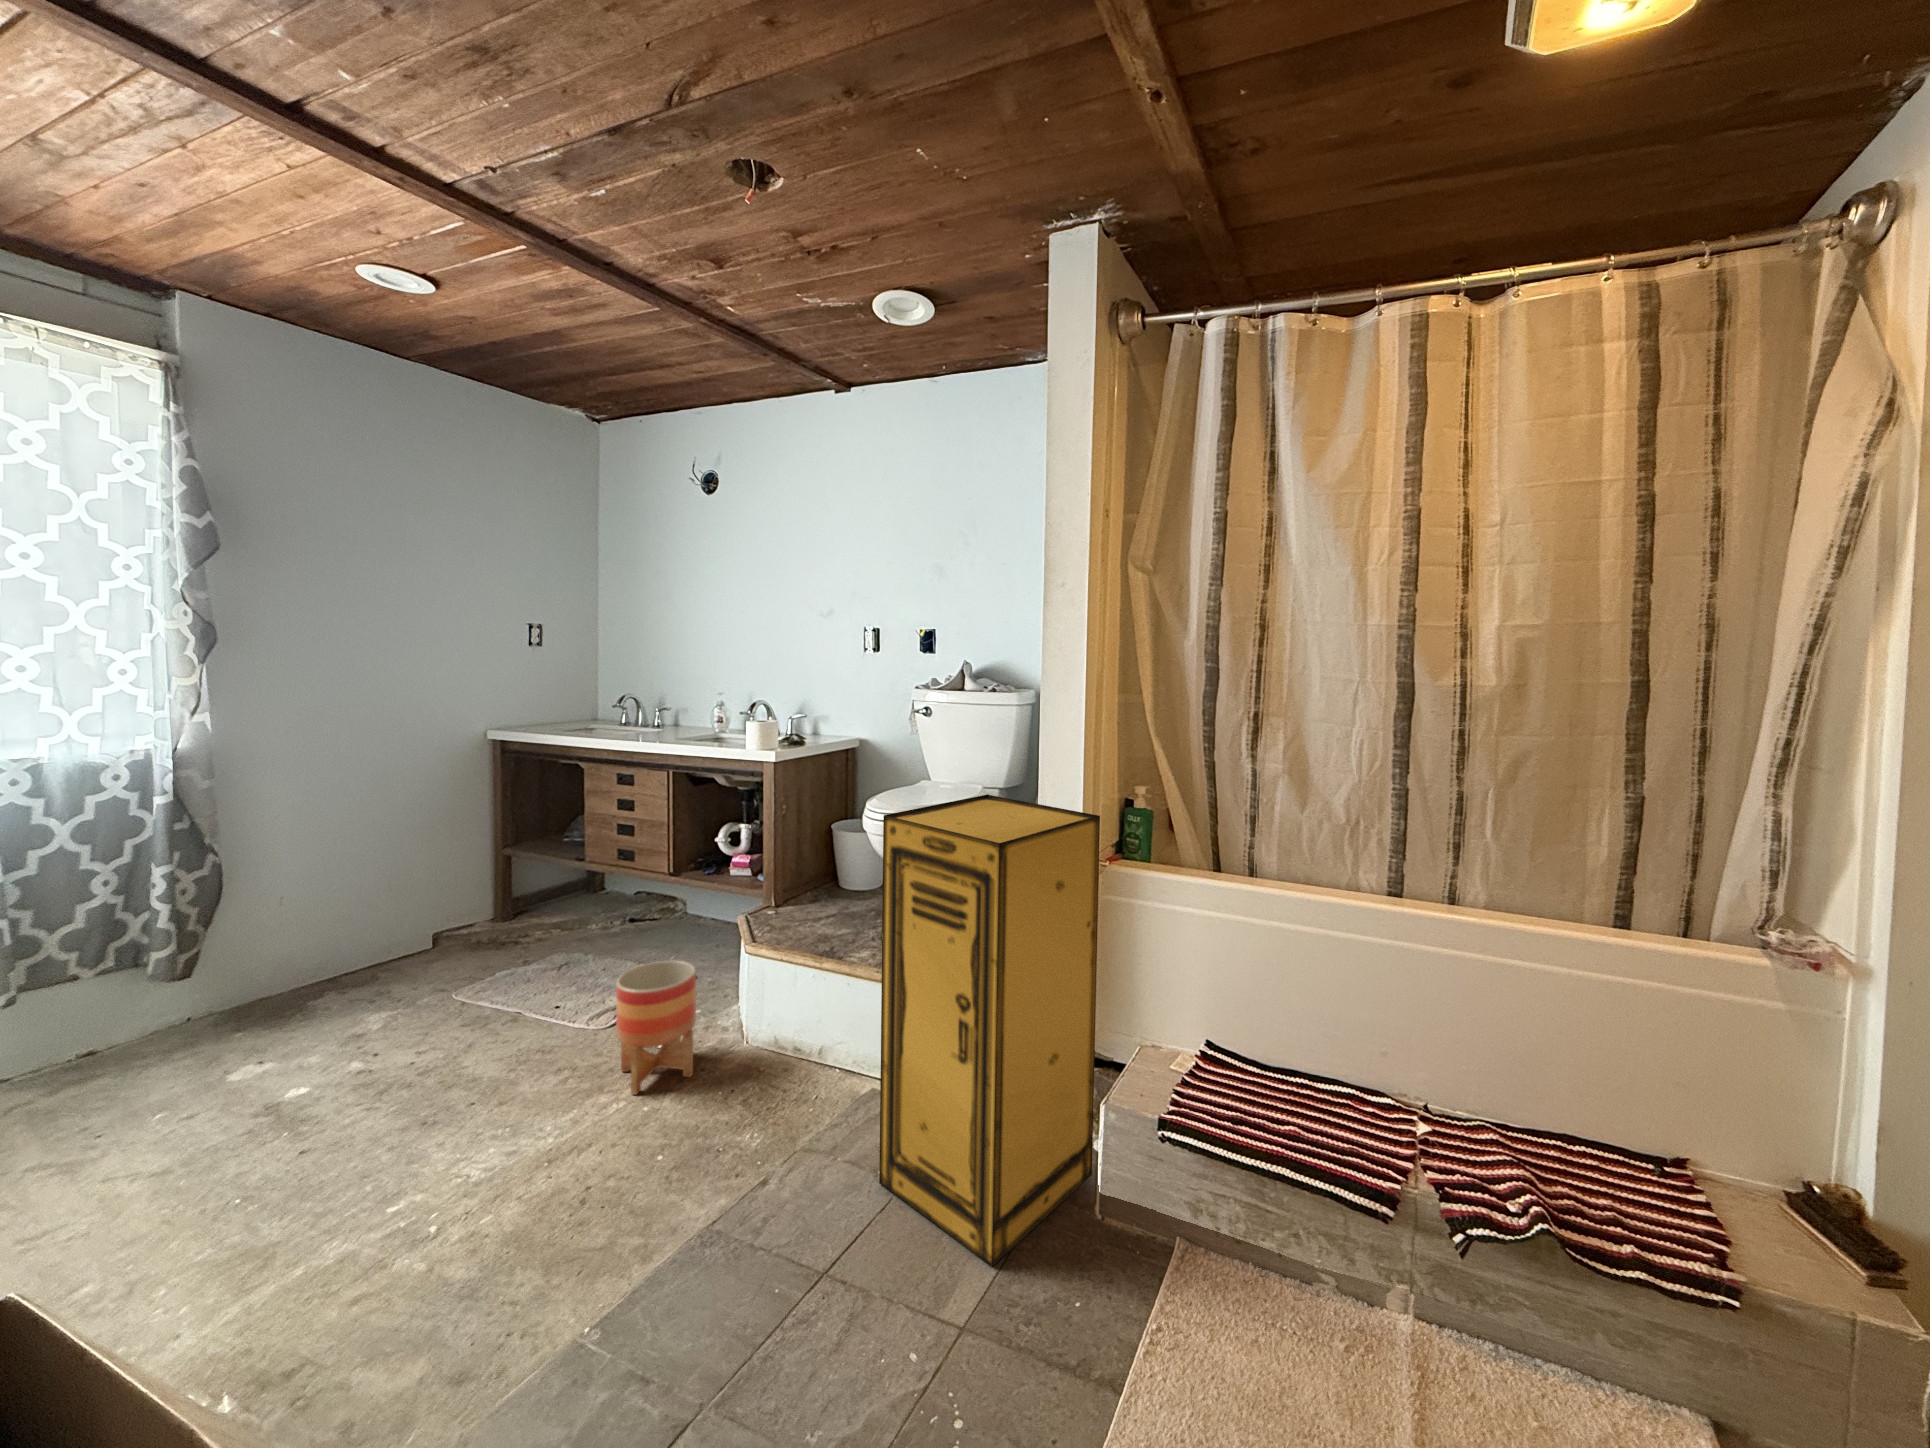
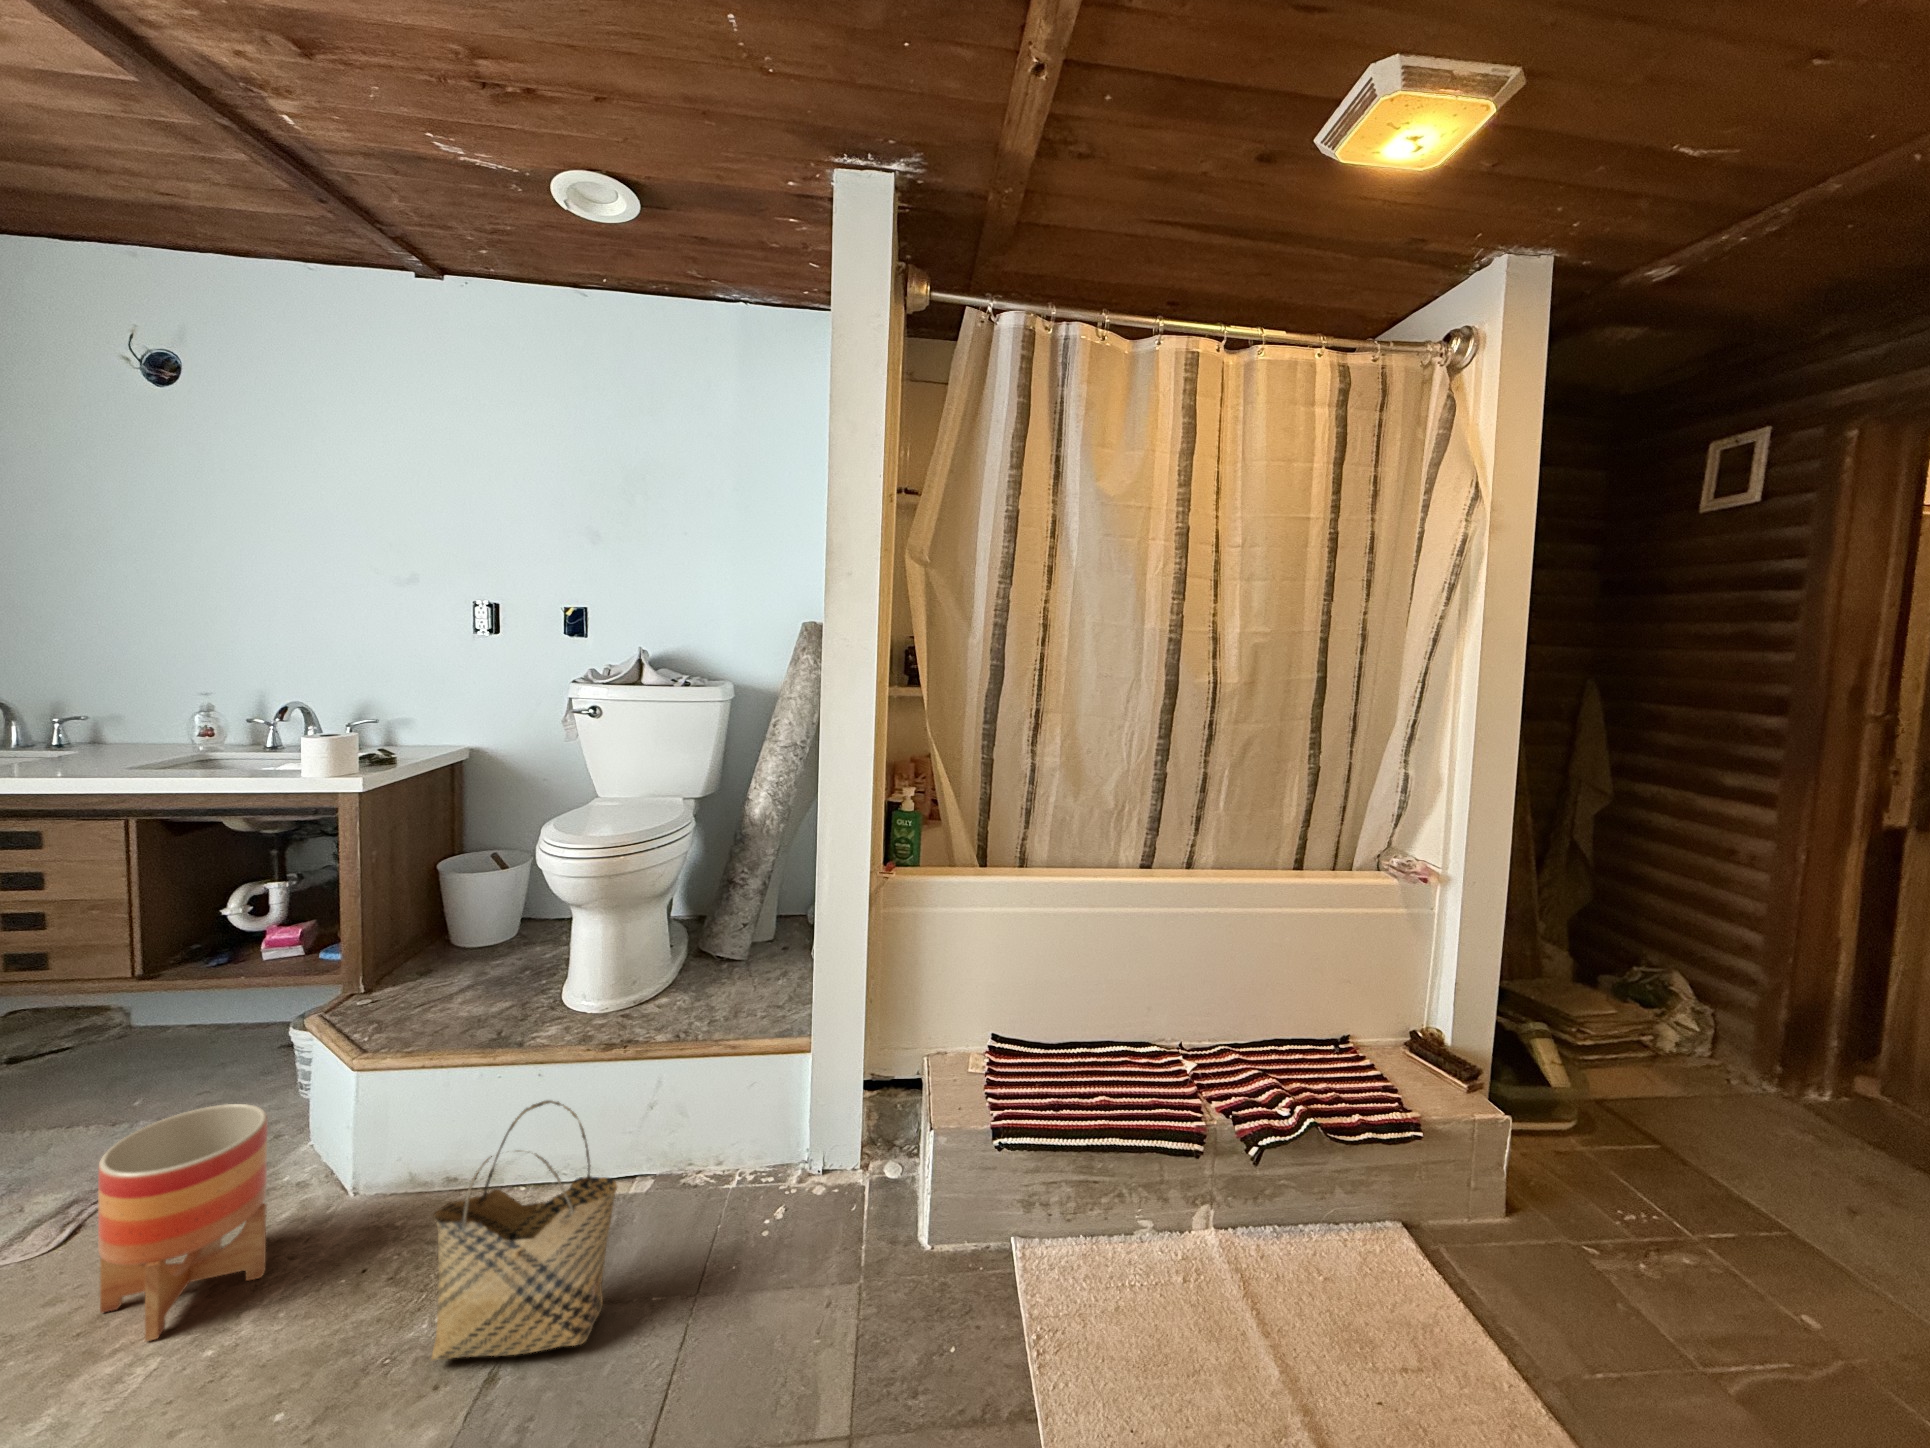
storage cabinet: present [879,794,1100,1267] -> none [657,807,922,1348]
woven basket: none [743,998,856,1186] -> present [431,1100,617,1361]

